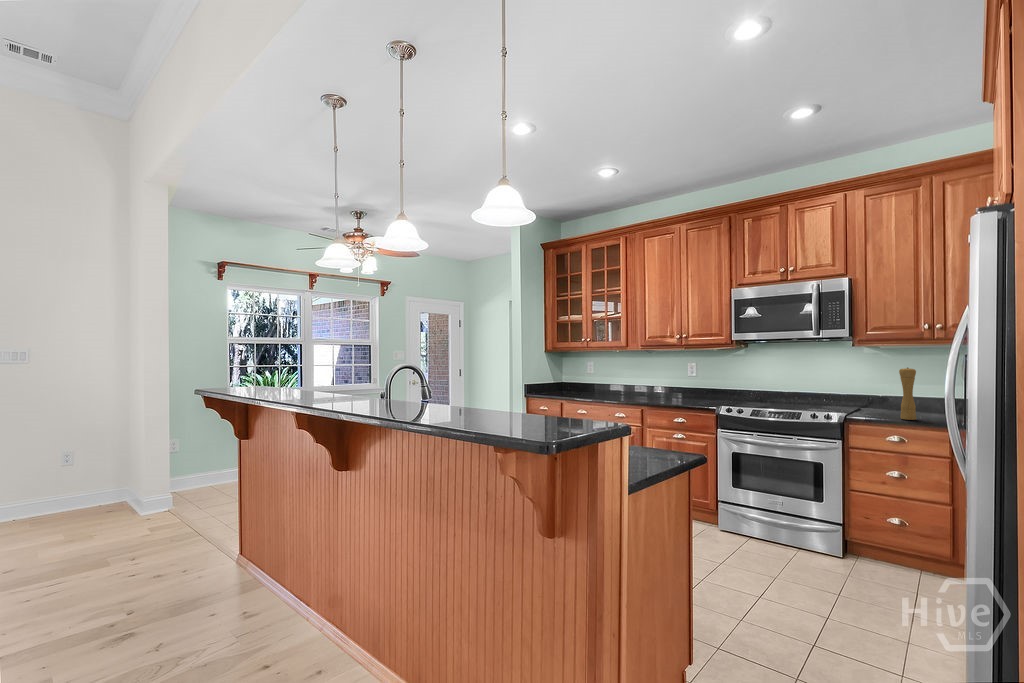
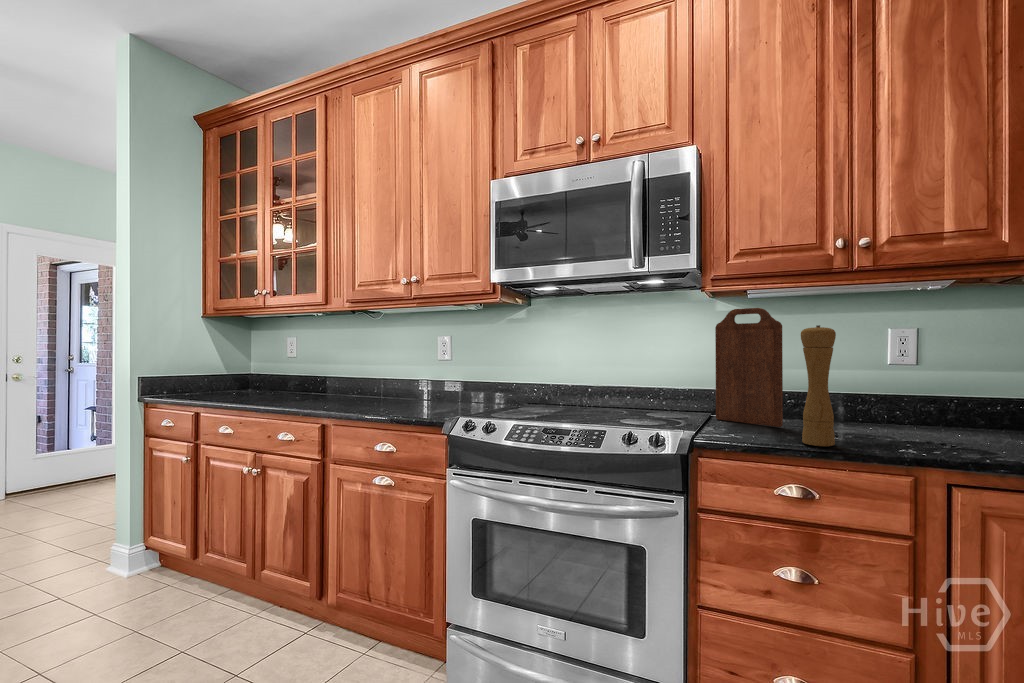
cutting board: none [860,357,895,413] -> present [715,308,783,427]

